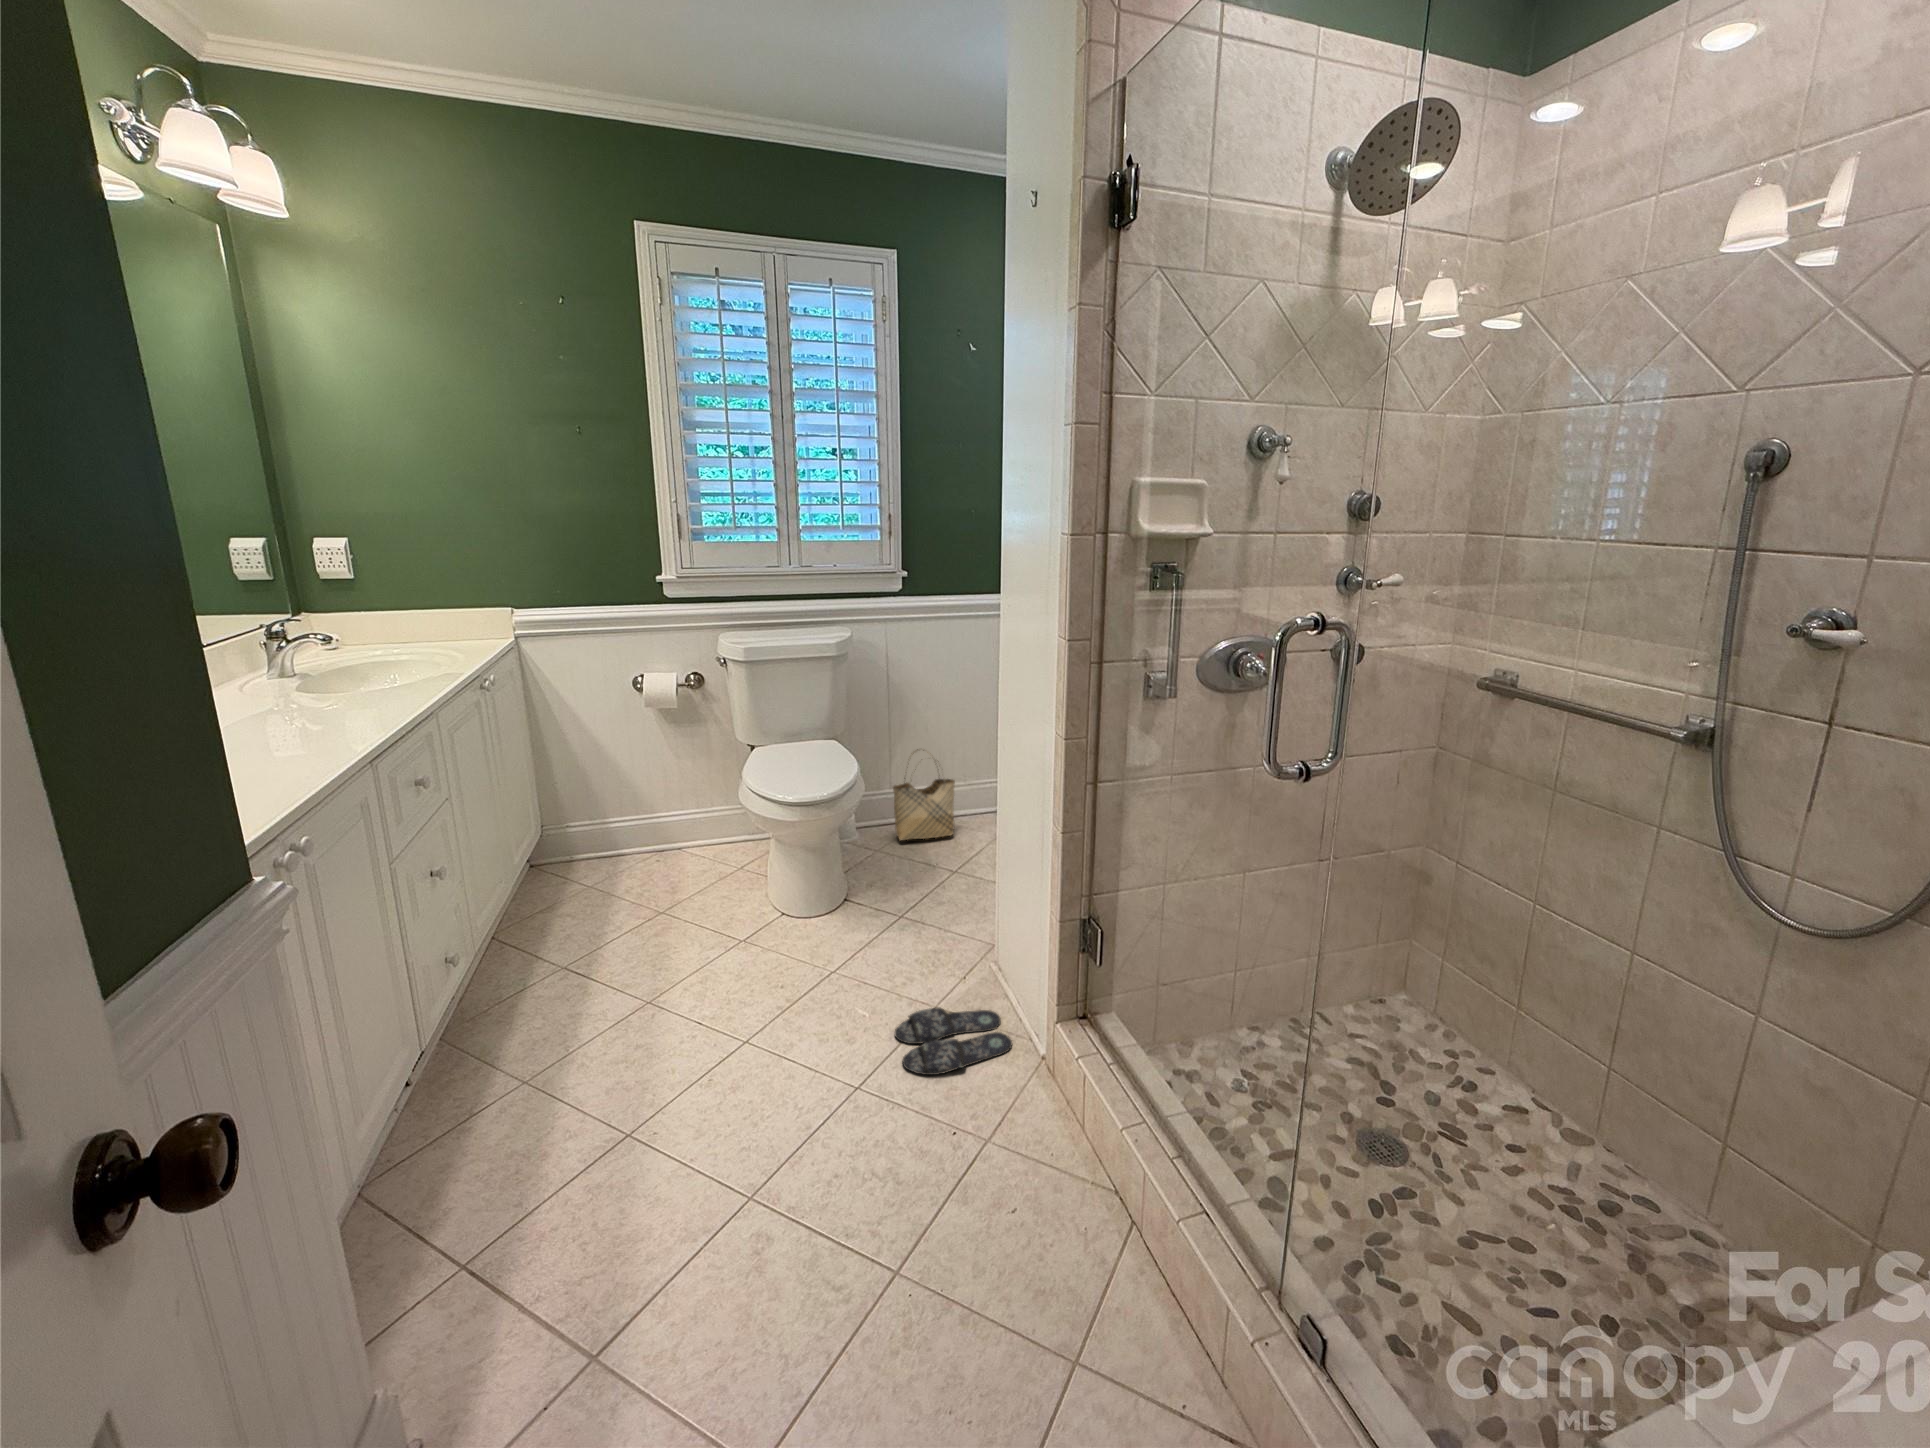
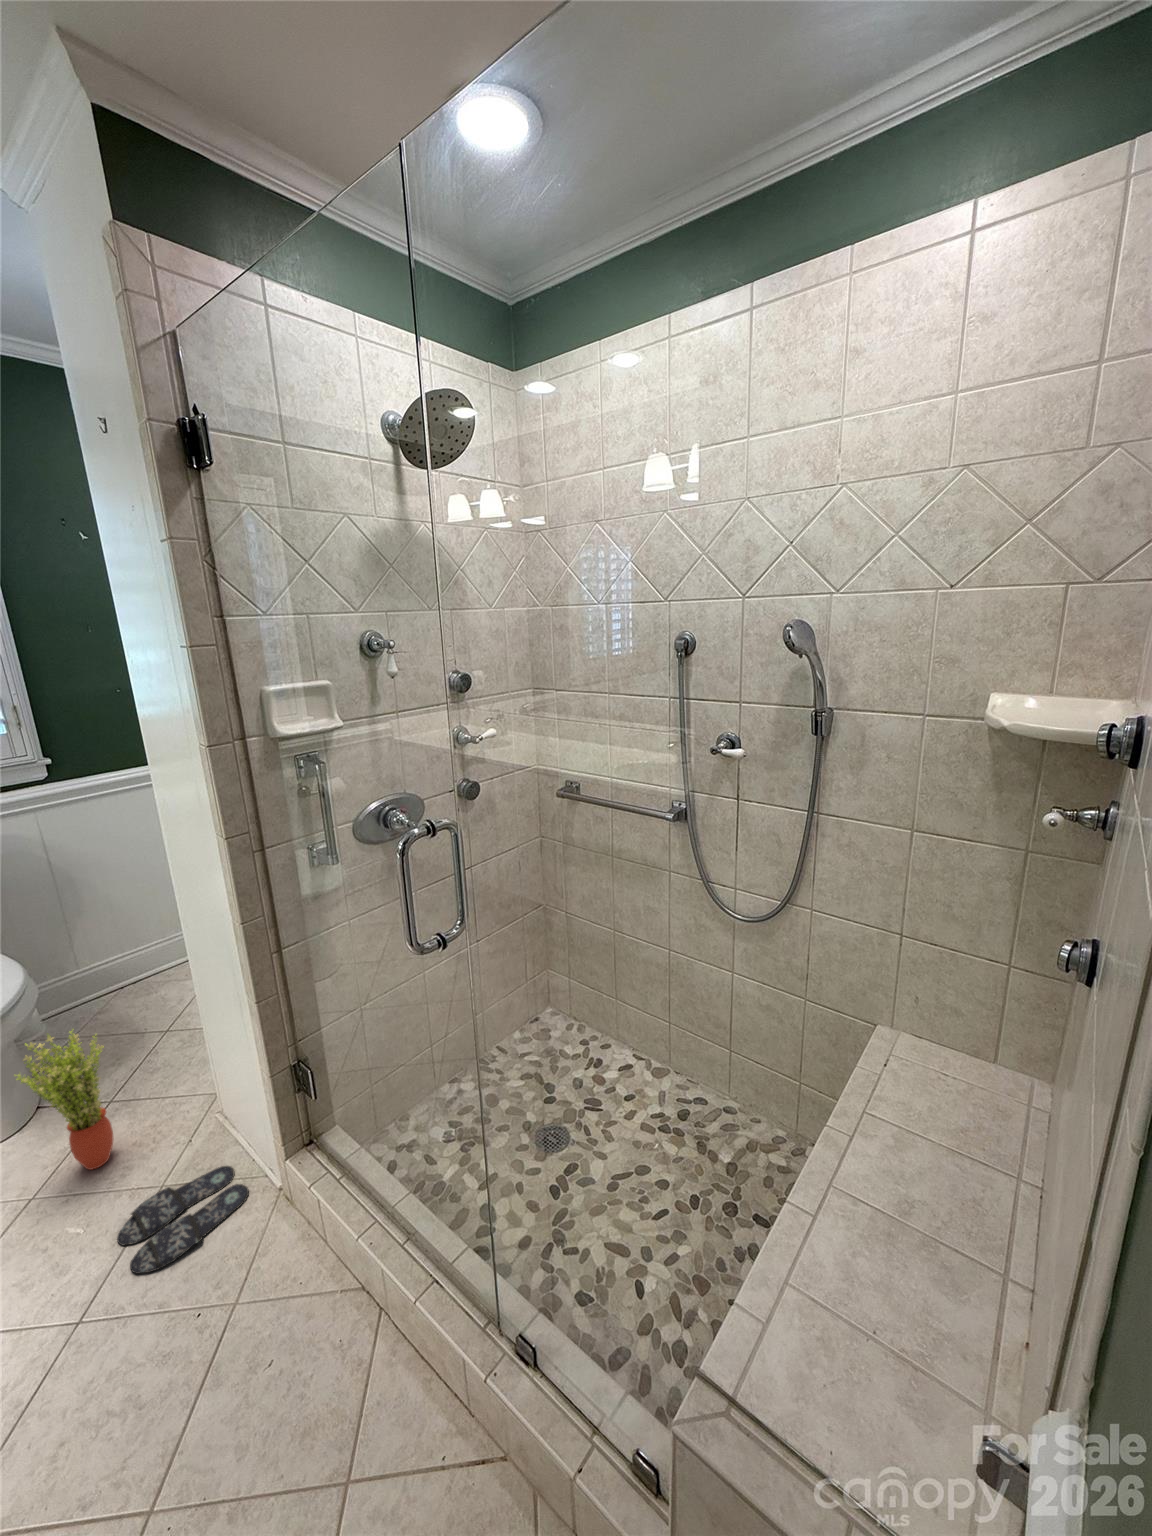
woven basket: present [893,749,955,840] -> none [79,925,161,1020]
potted plant: none [843,817,913,966] -> present [17,1031,113,1170]

